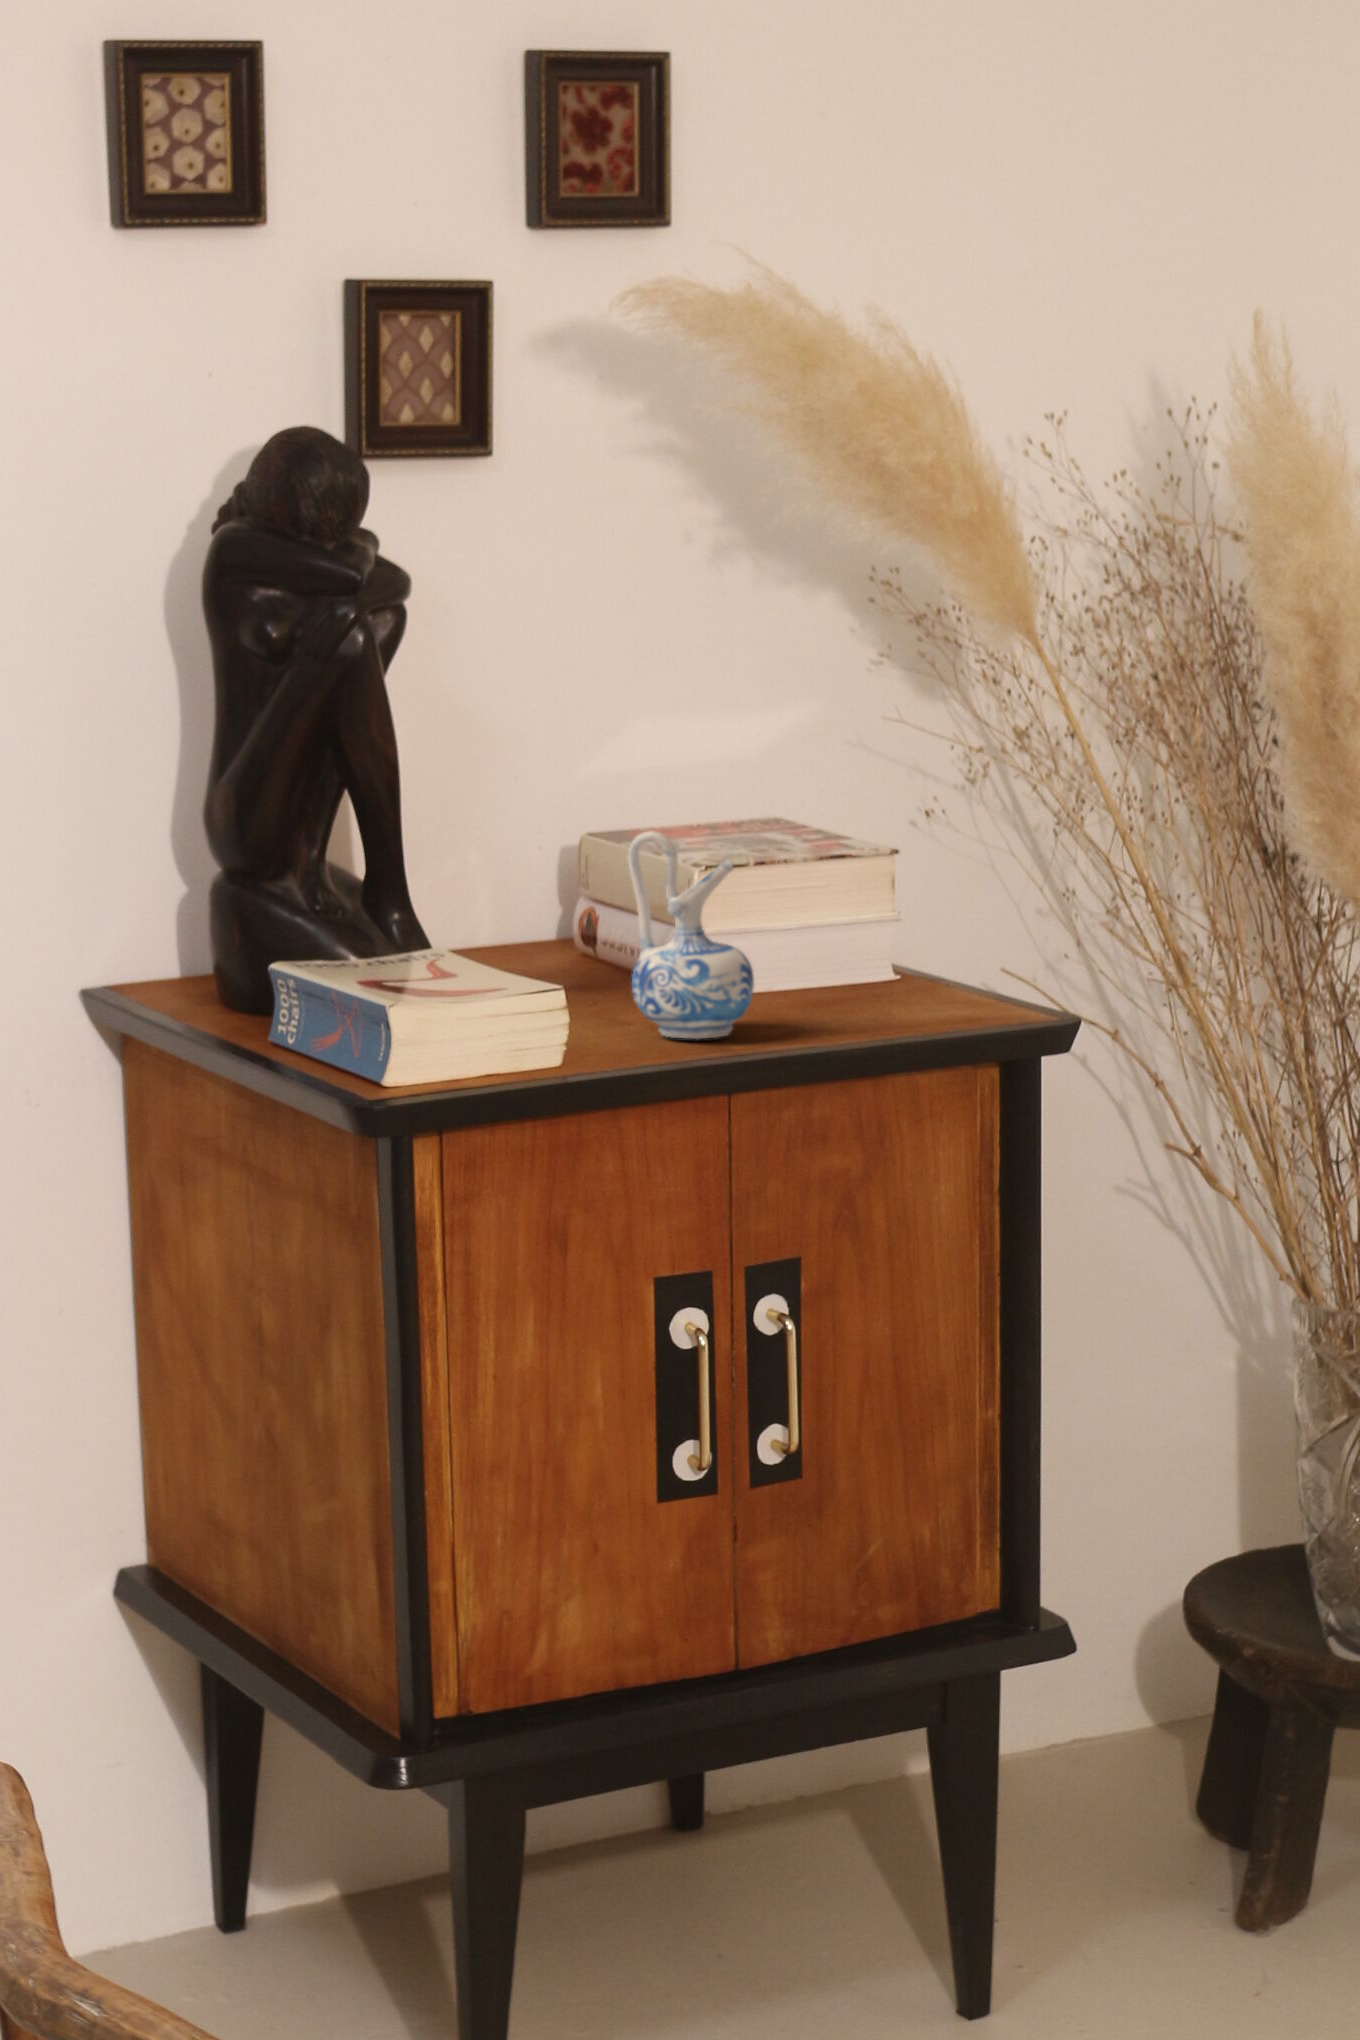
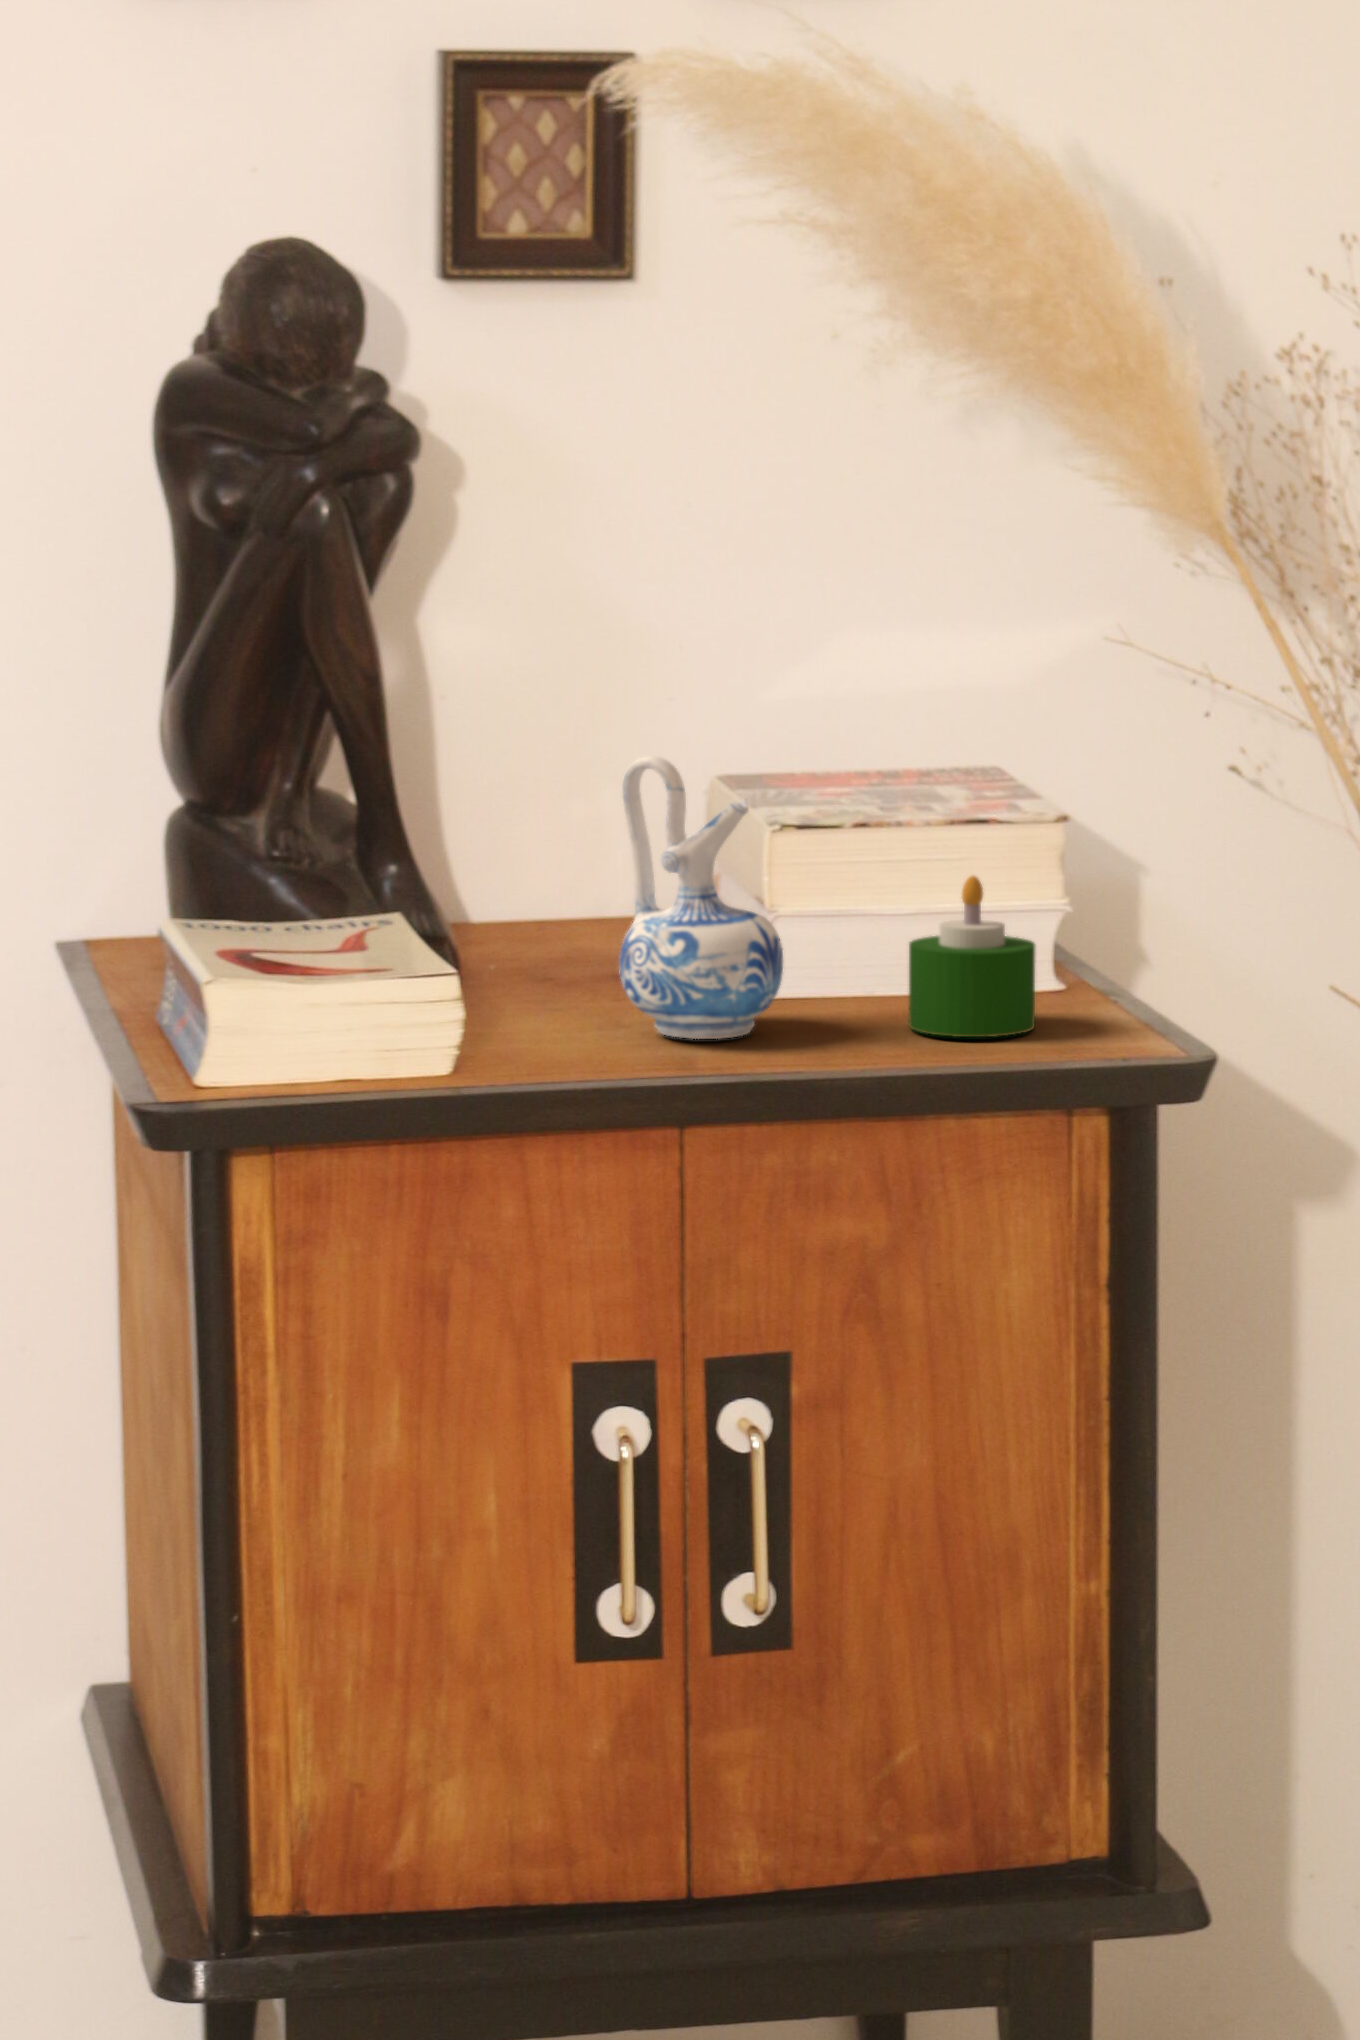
candle: none [831,909,923,1026] -> present [909,876,1035,1037]

